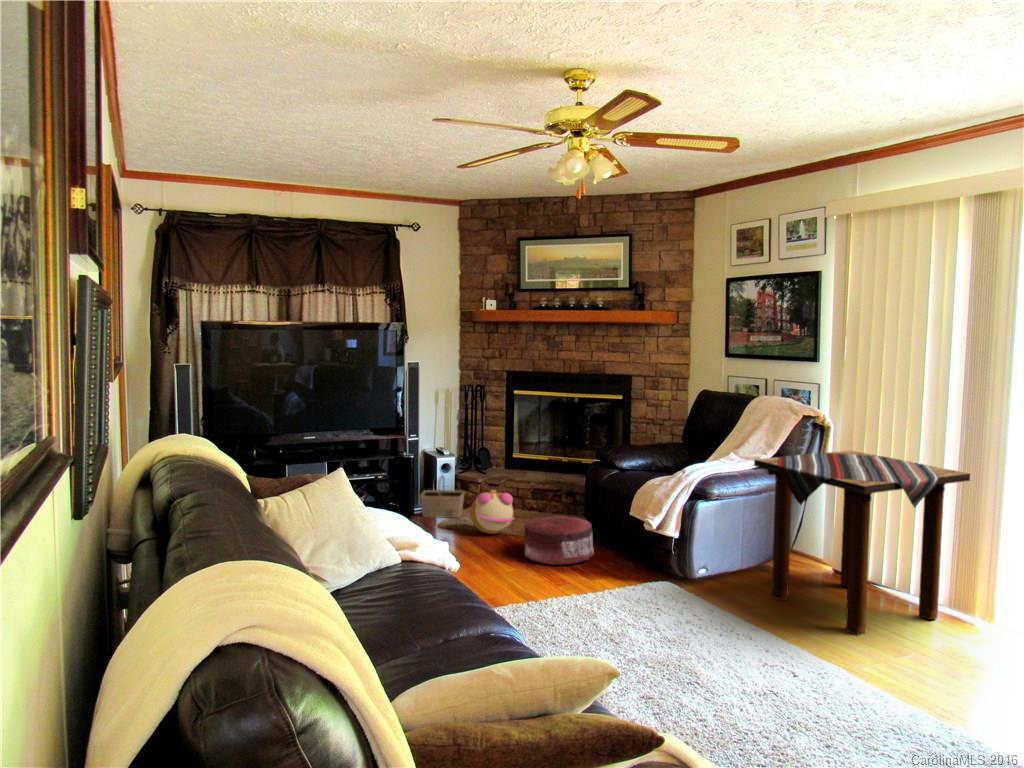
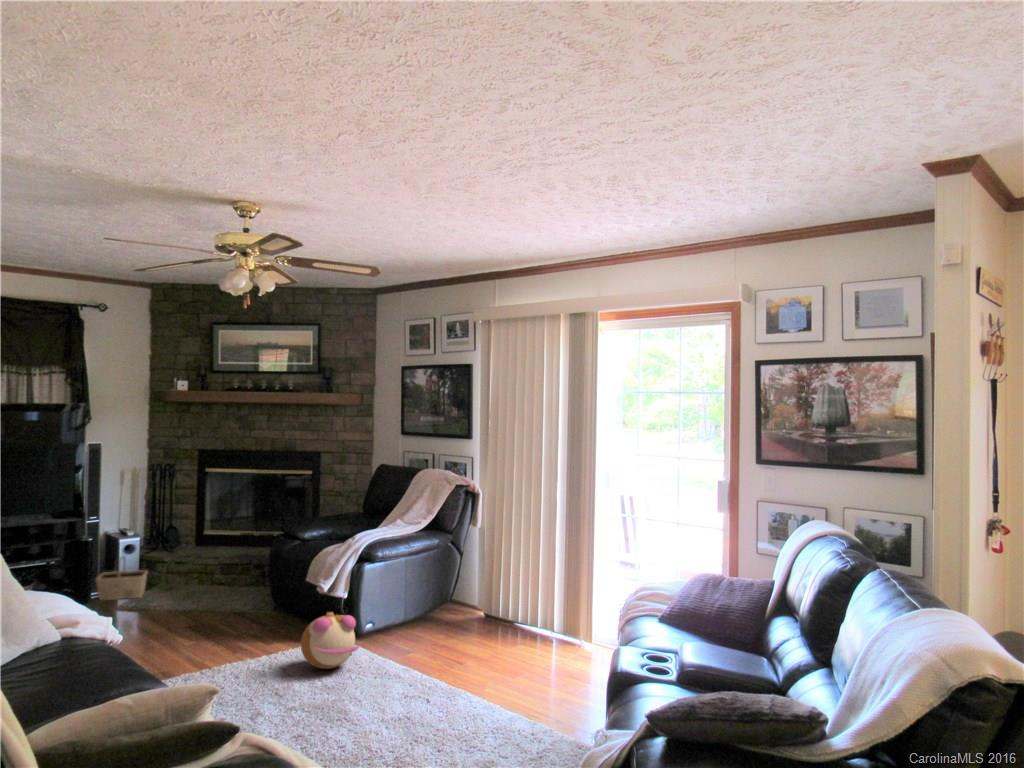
side table: present [754,450,970,635] -> none [413,512,569,665]
plush toy: present [470,490,514,534] -> present [301,612,359,669]
pouf: present [524,516,593,565] -> none [205,586,275,633]

